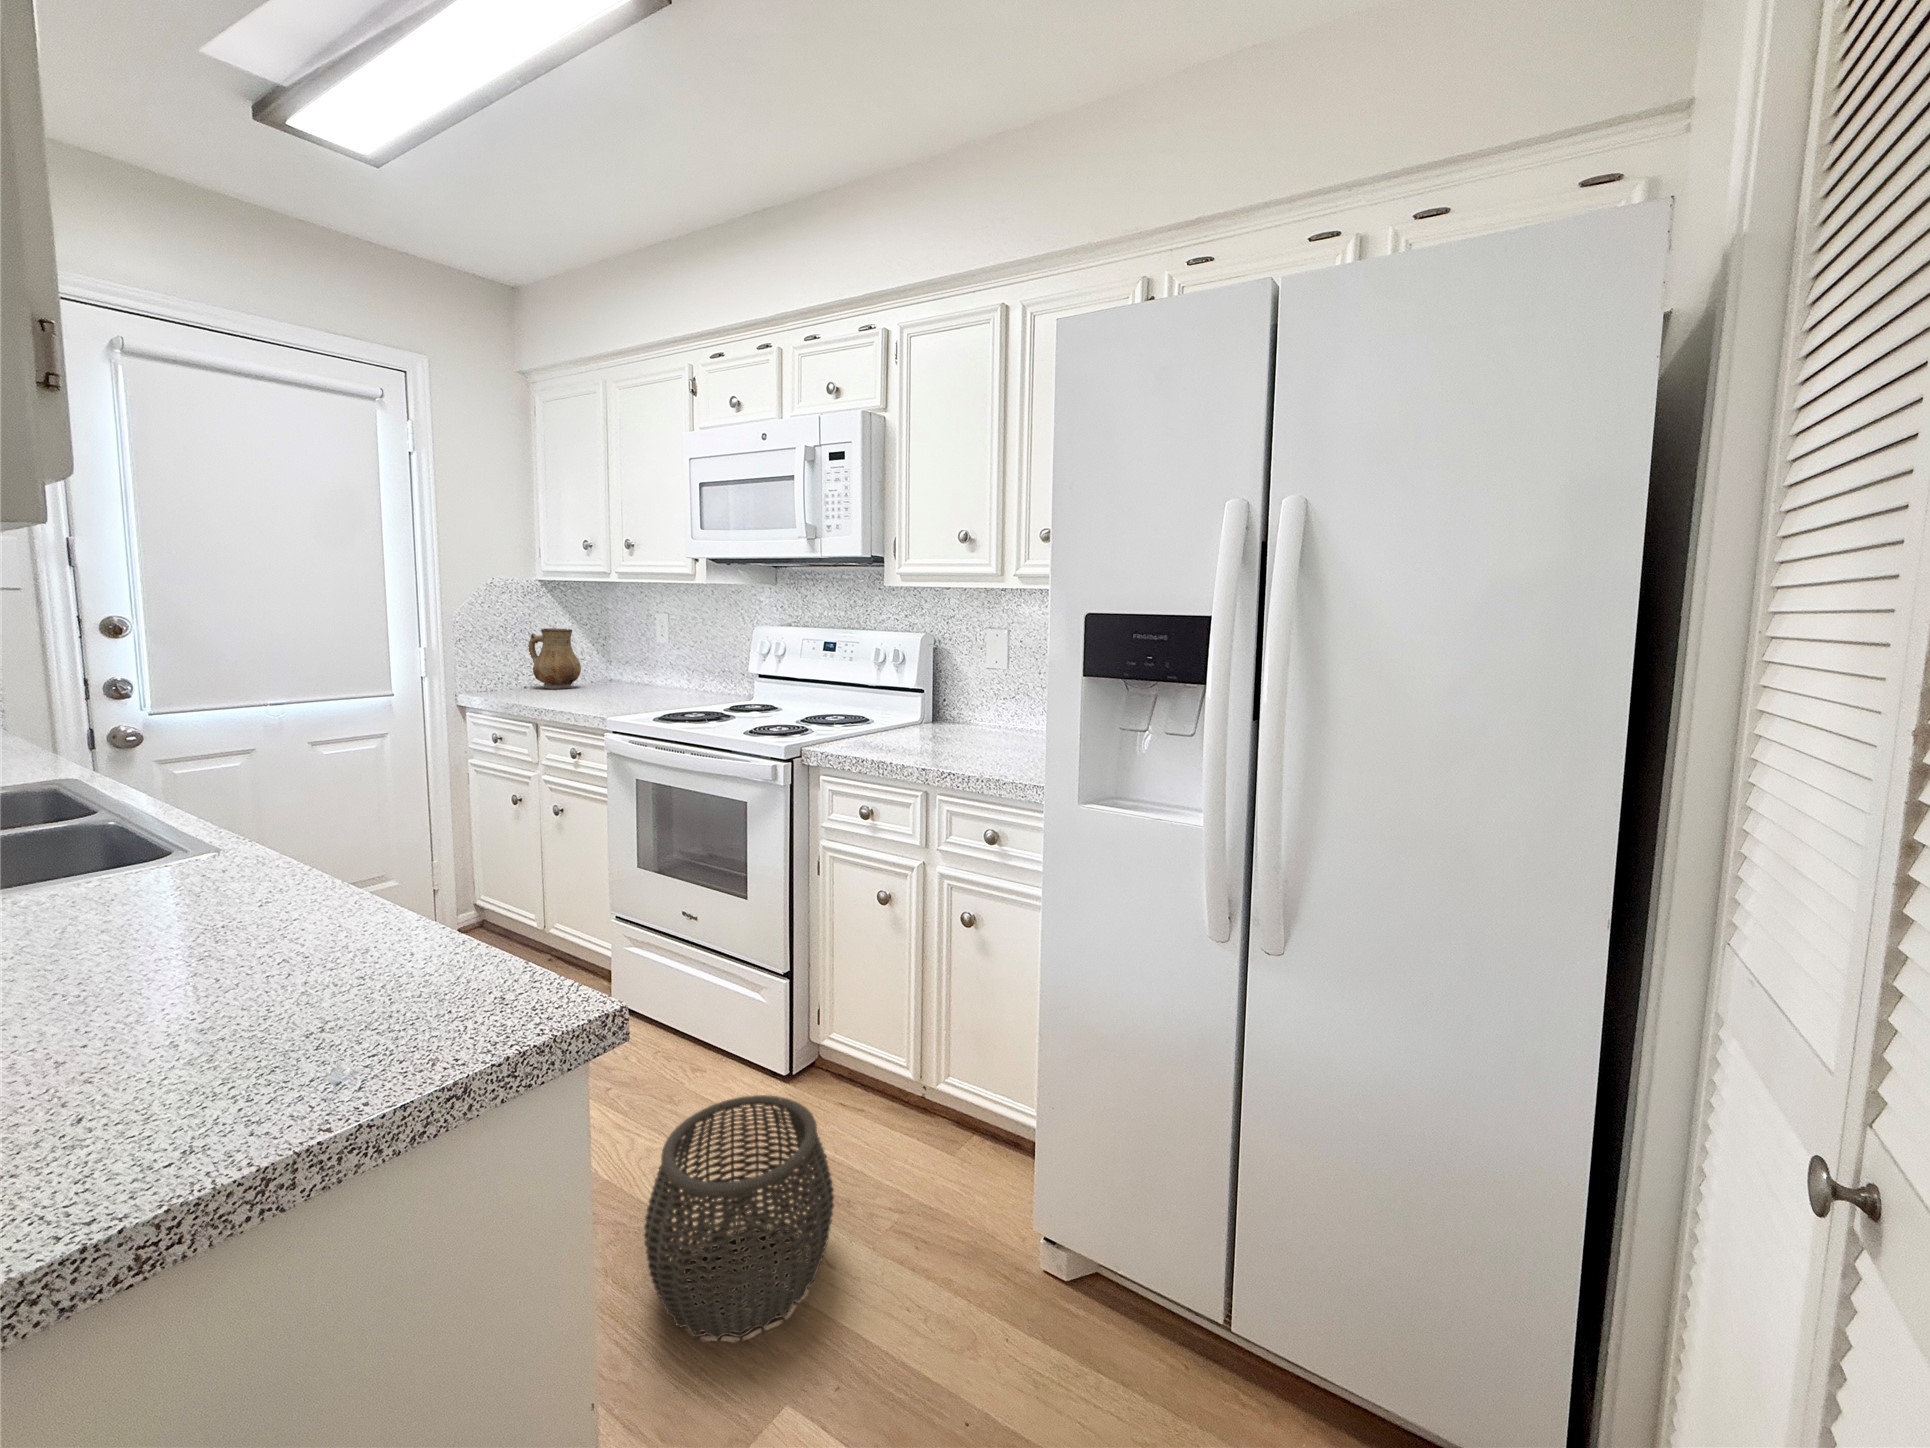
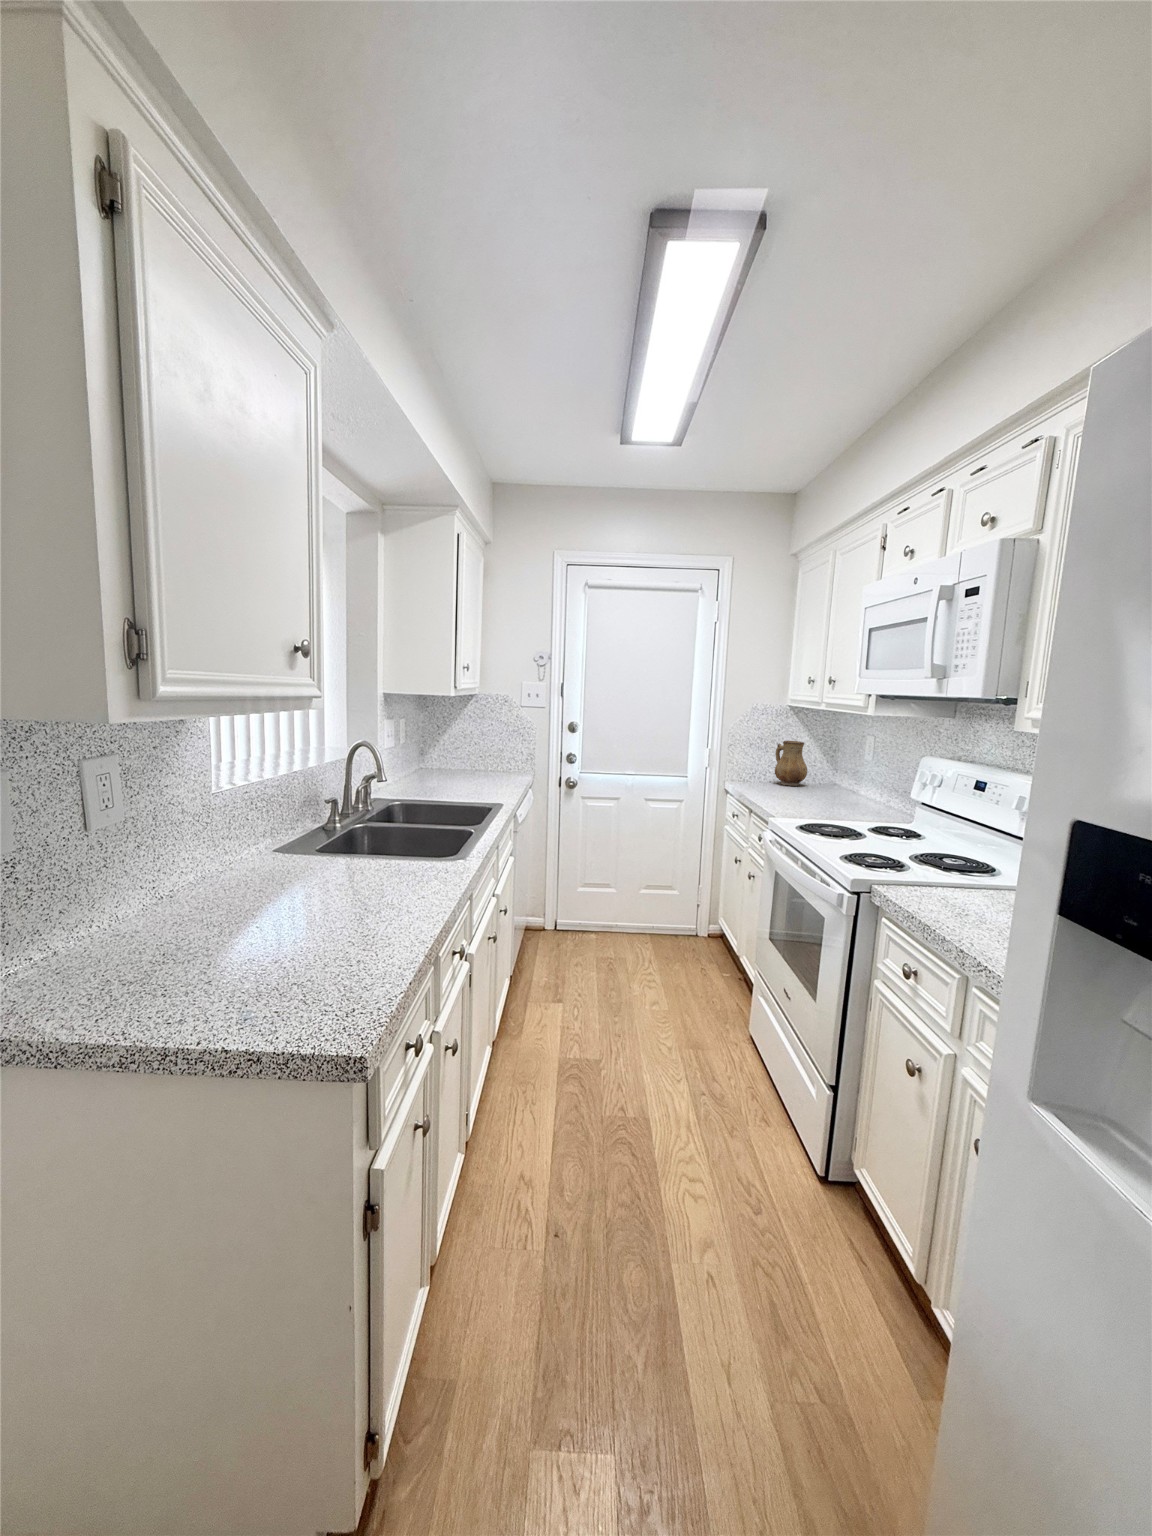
woven basket: present [644,1095,834,1339] -> none [597,1161,753,1386]

